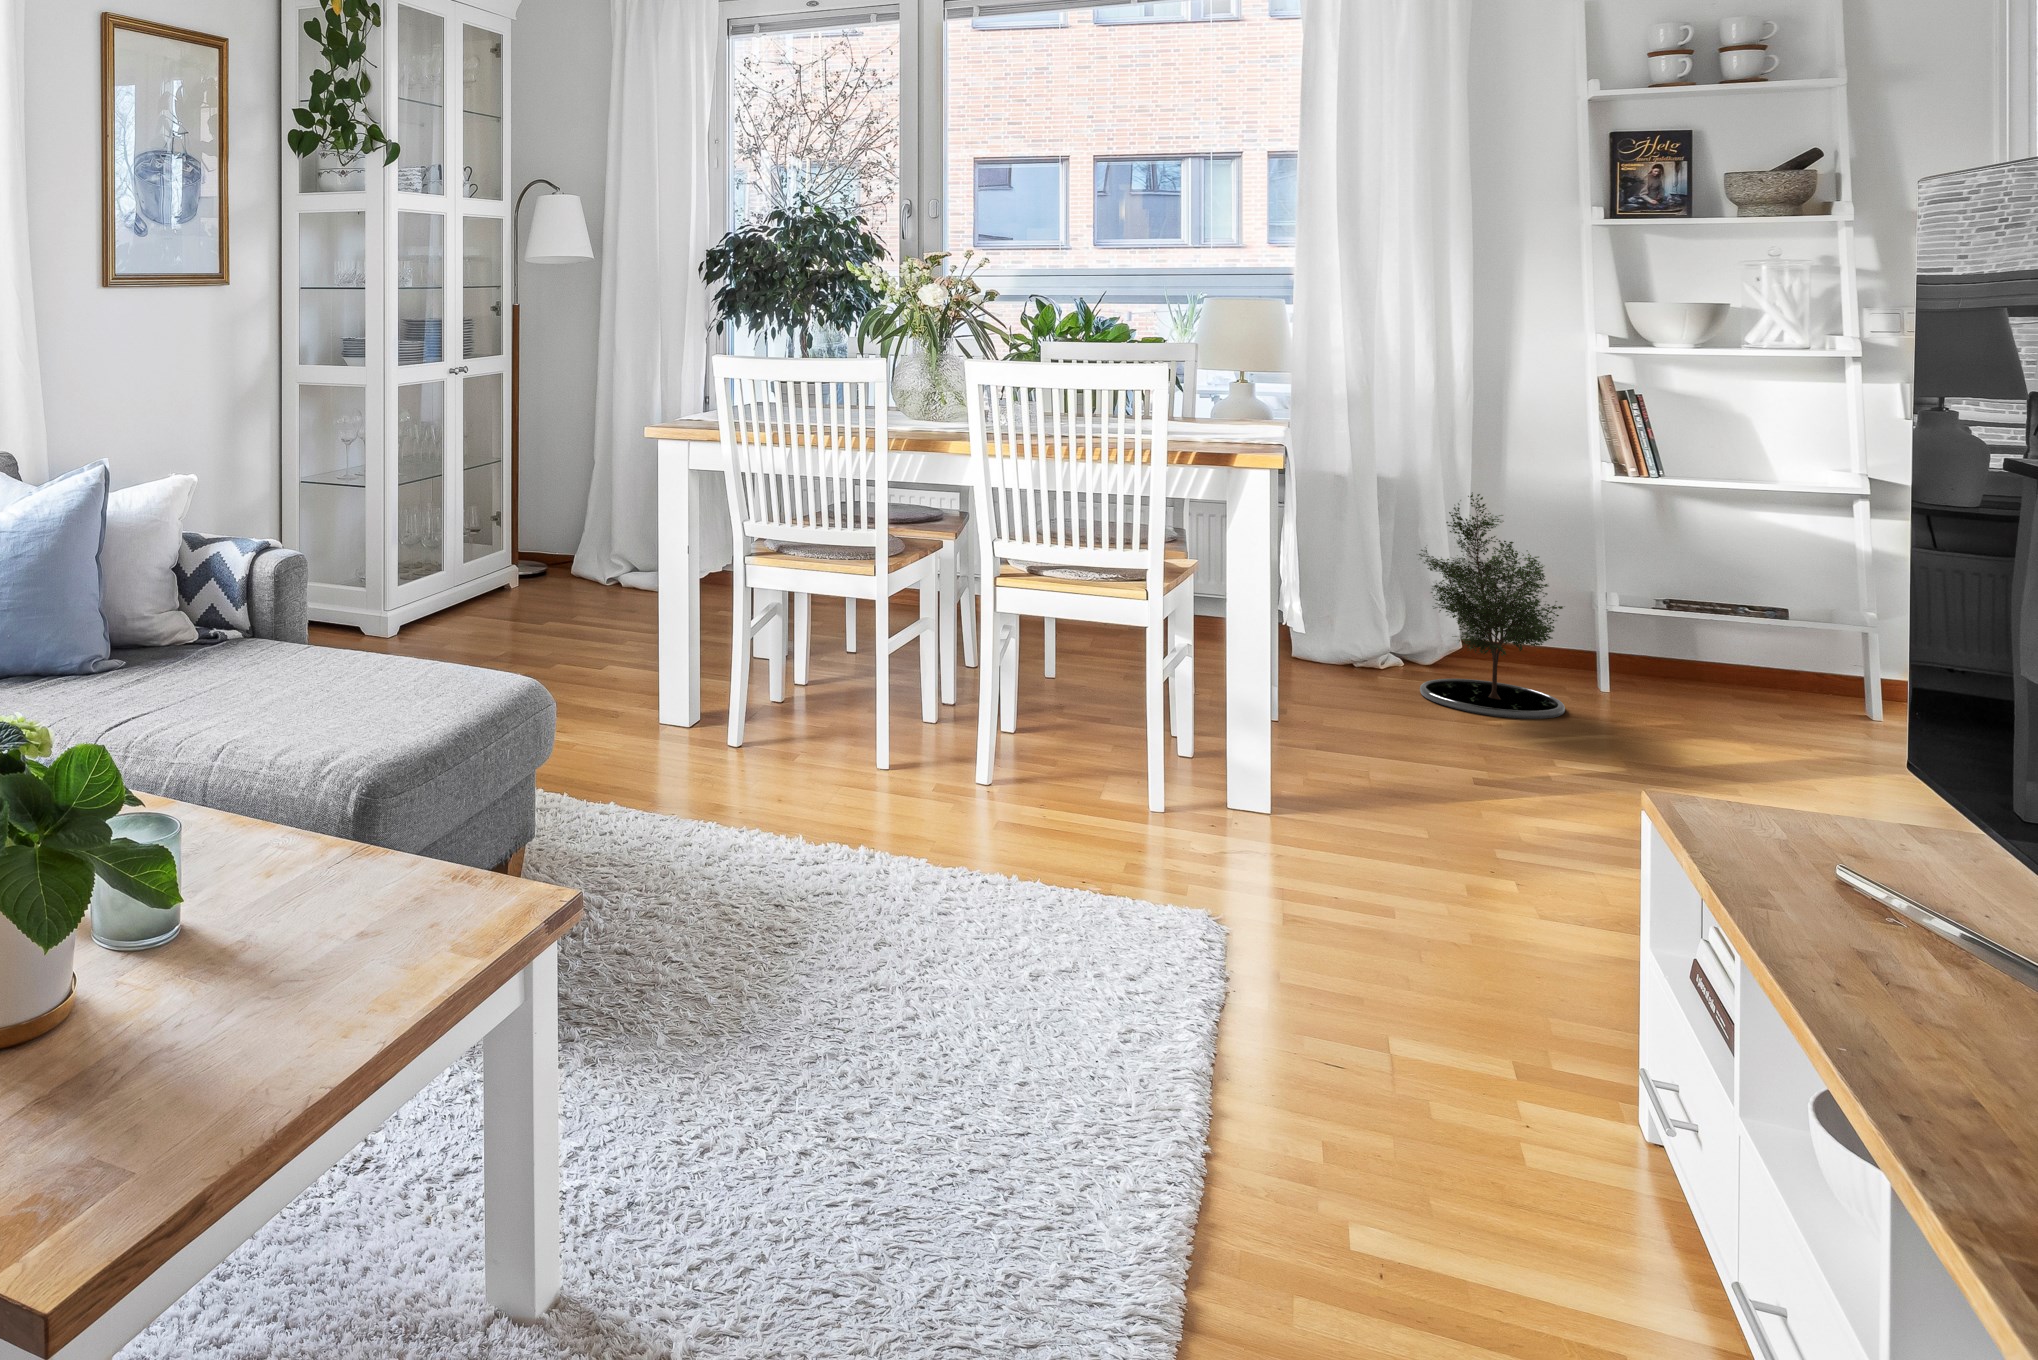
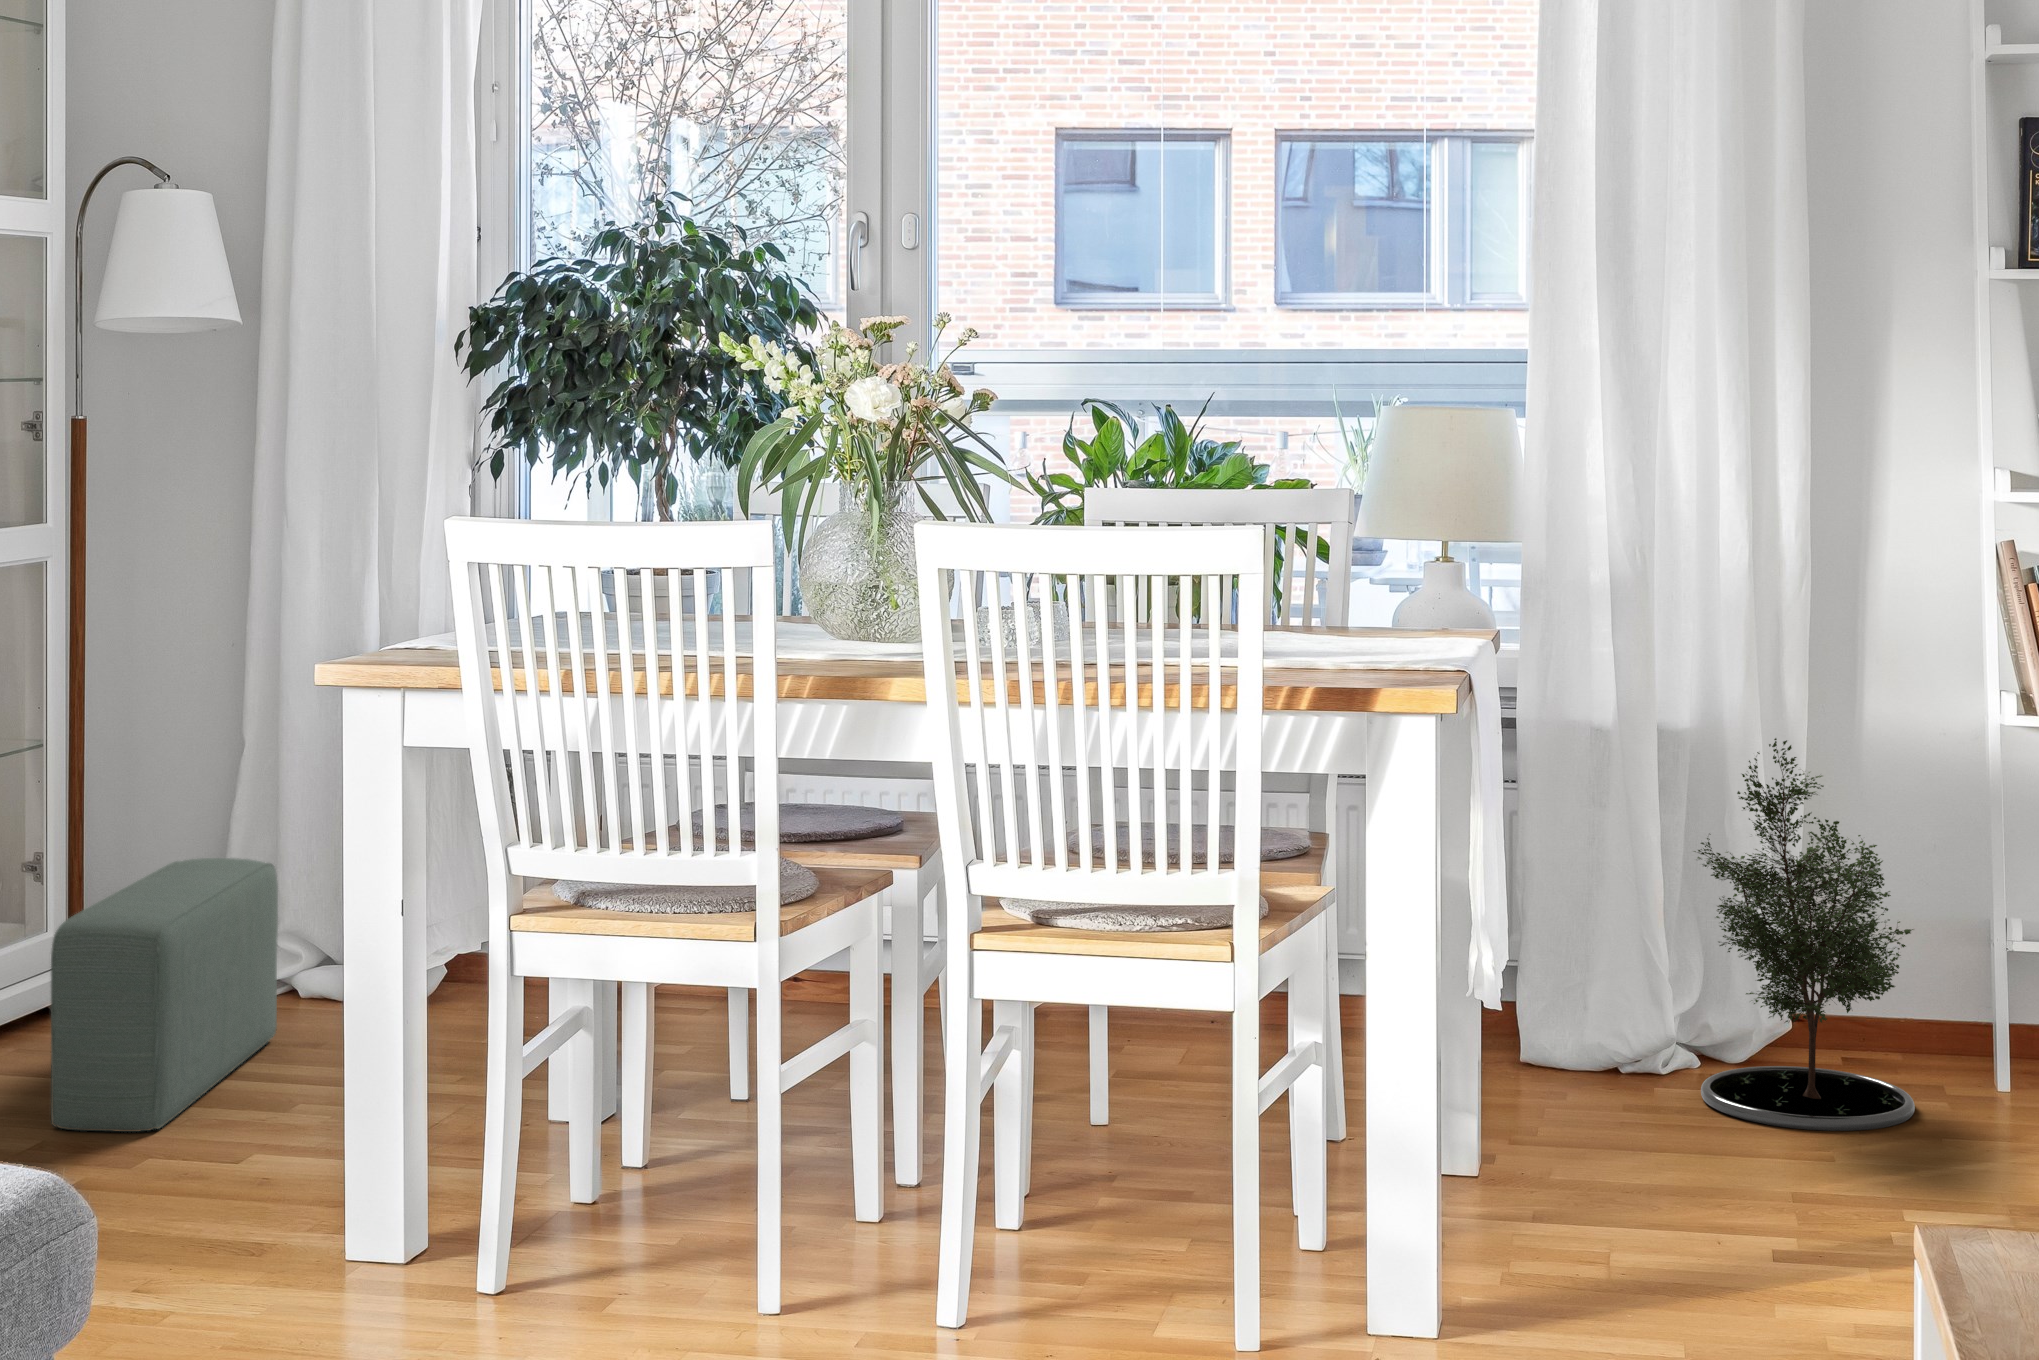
pouf: none [512,519,612,647] -> present [51,858,278,1132]

